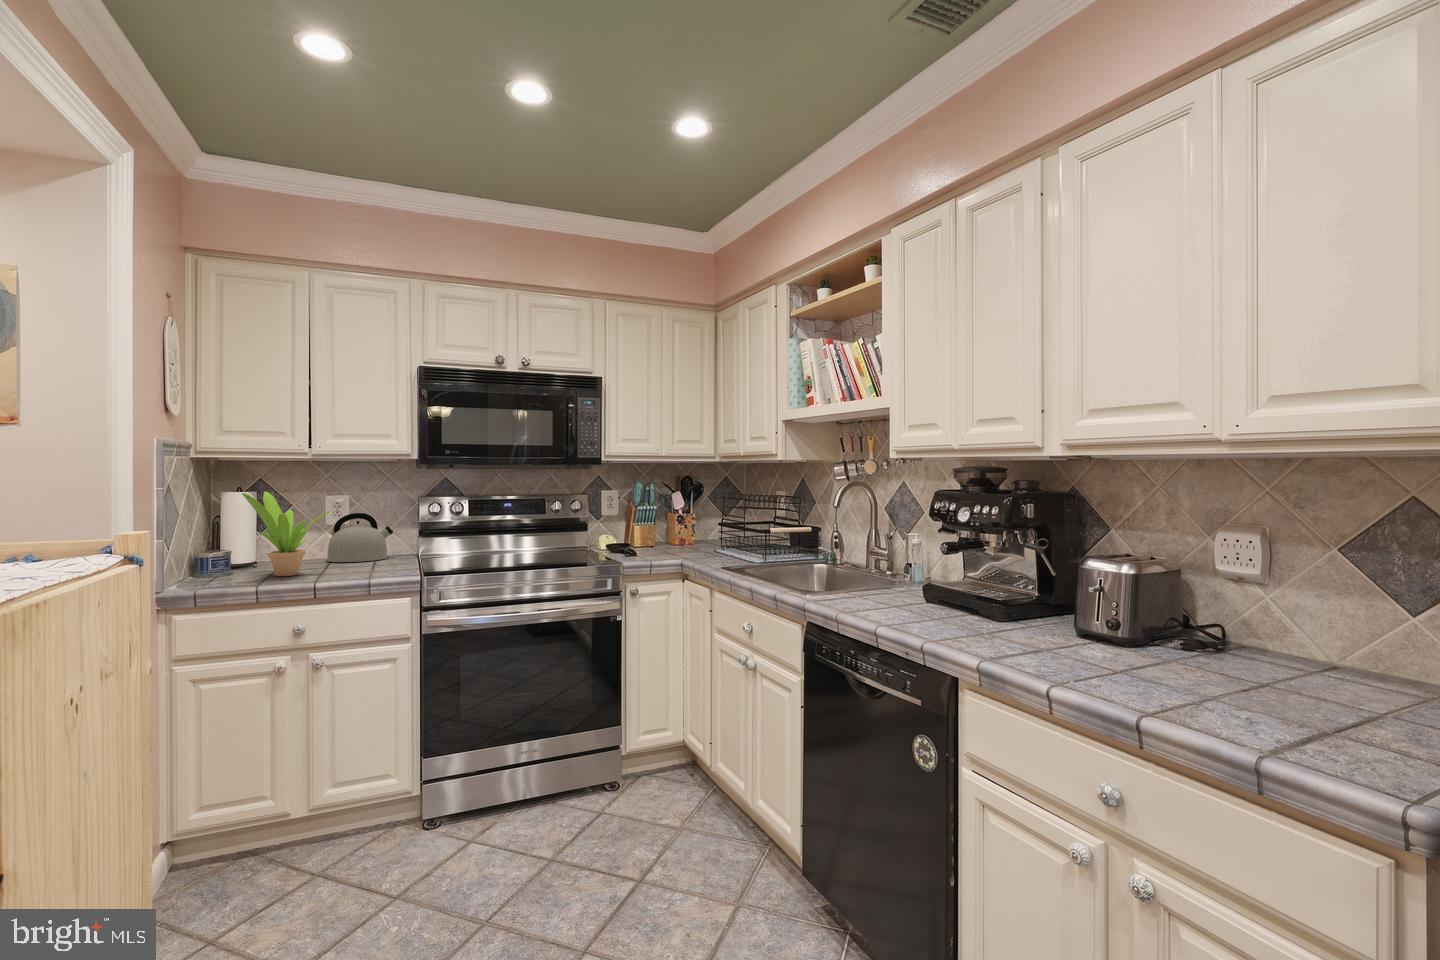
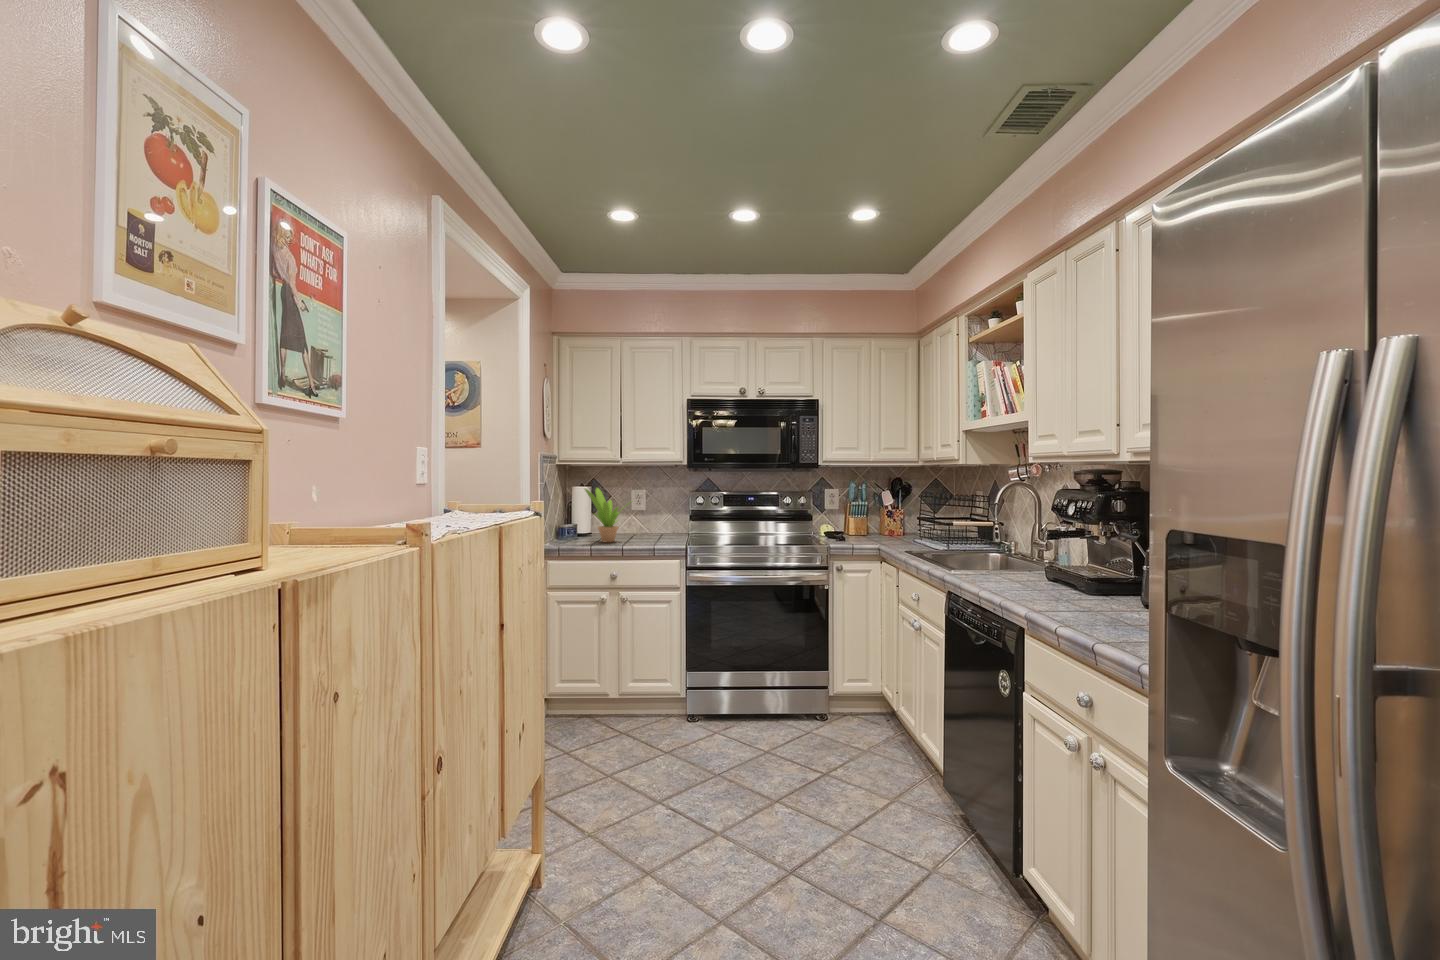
kettle: present [327,513,393,562] -> none [632,503,673,536]

